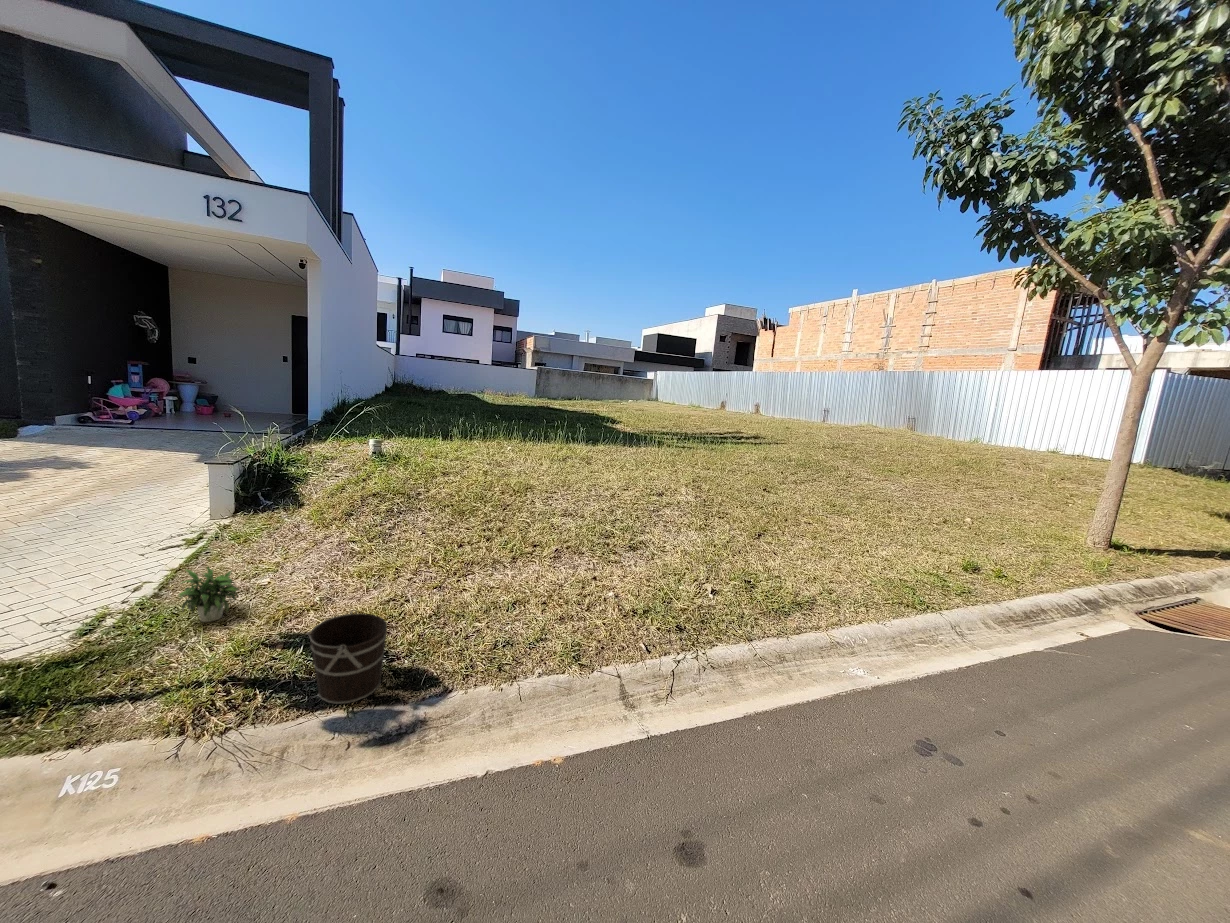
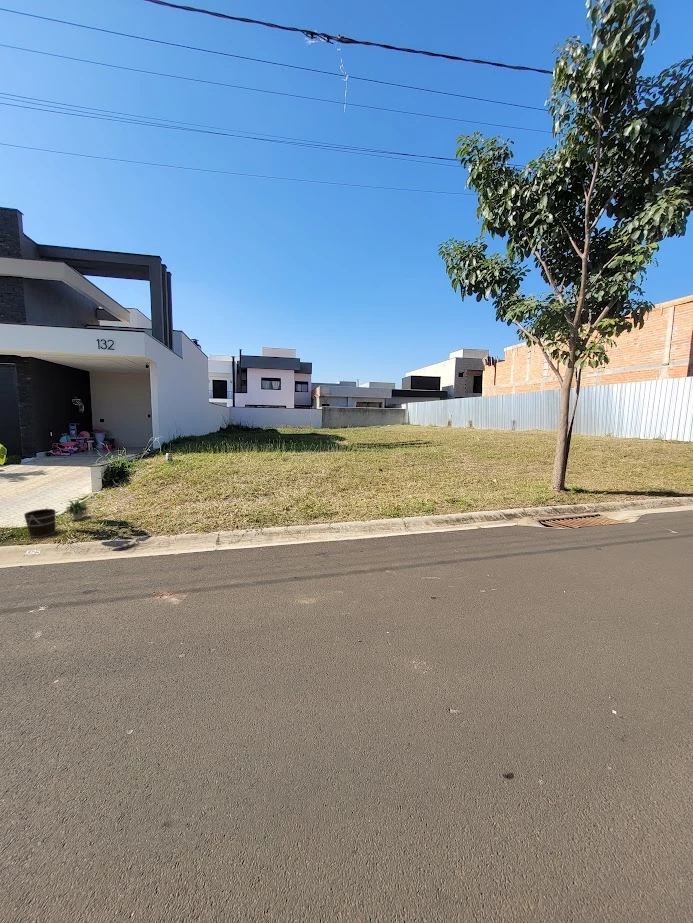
bucket: present [307,610,387,704] -> present [24,508,55,537]

